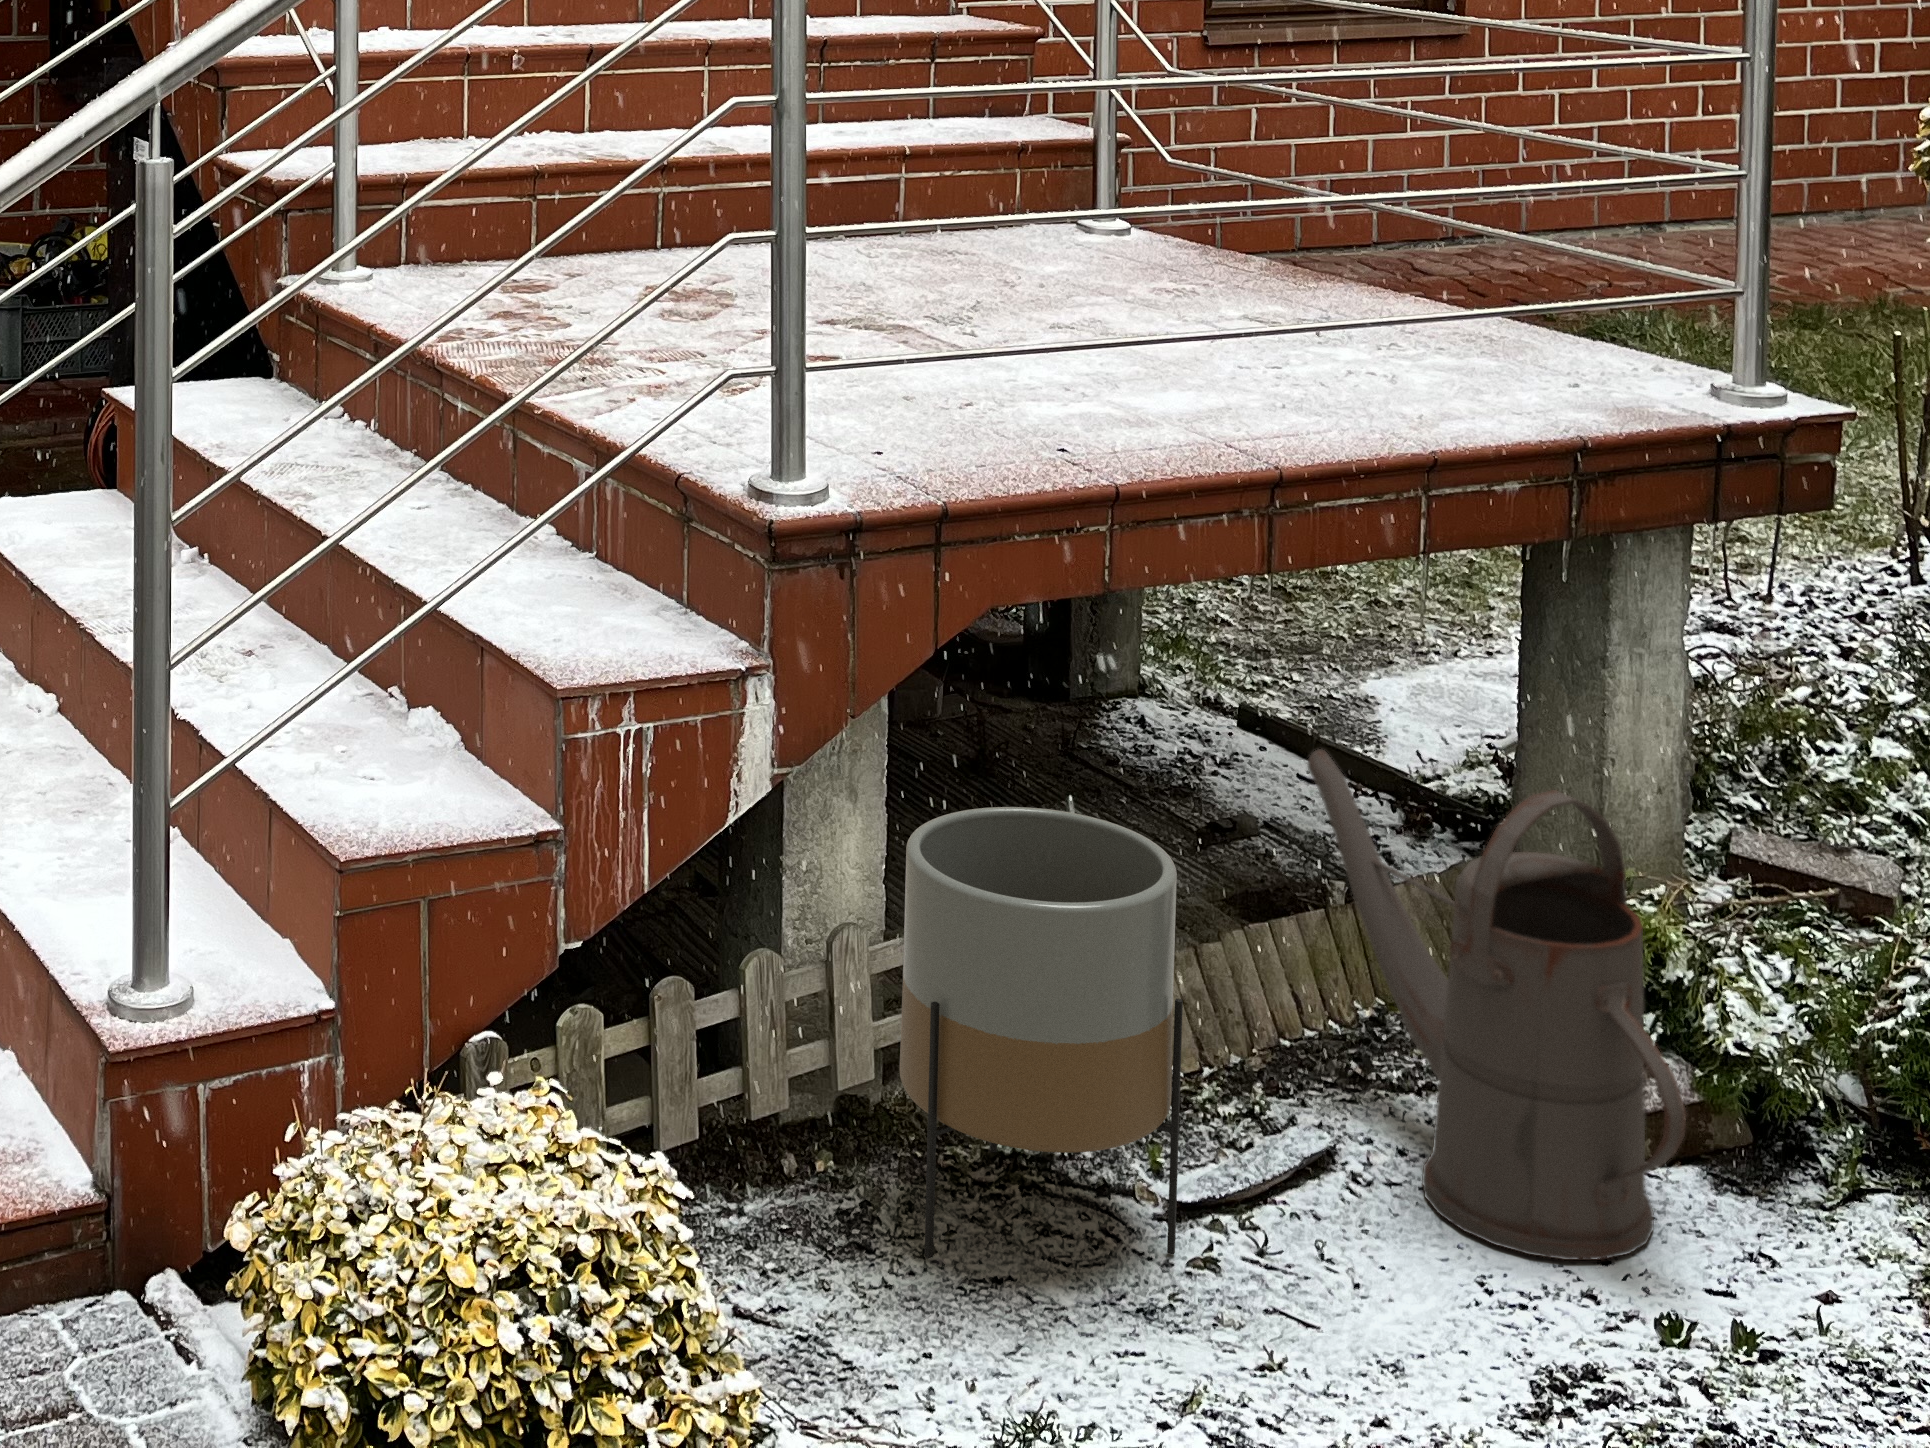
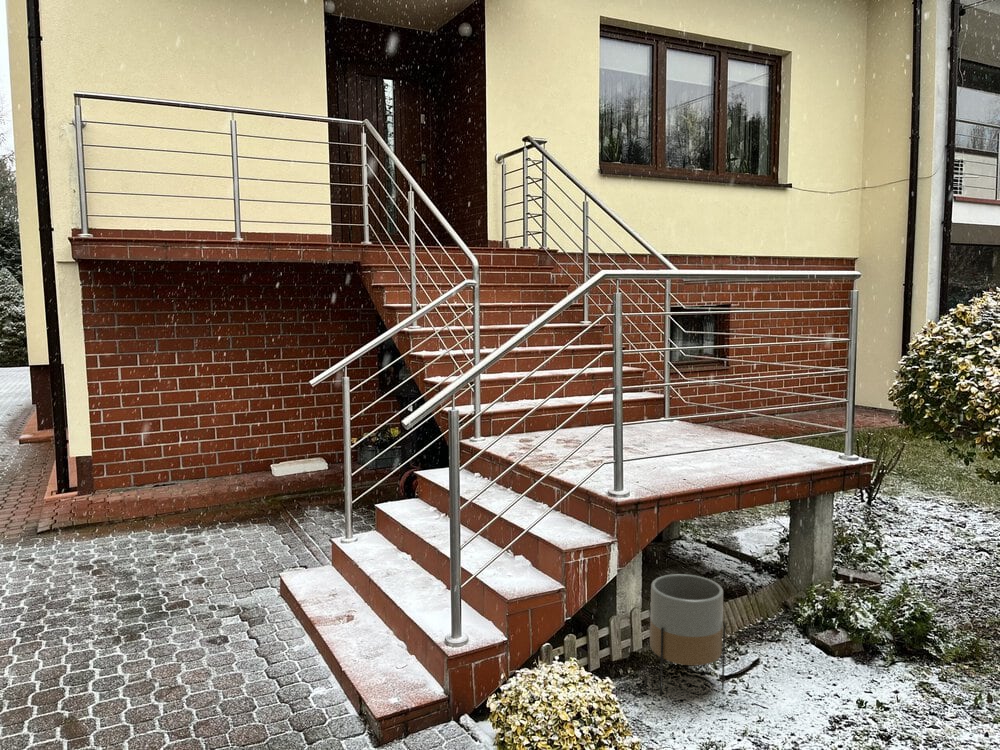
watering can: present [1308,750,1686,1260] -> none [745,554,854,684]

